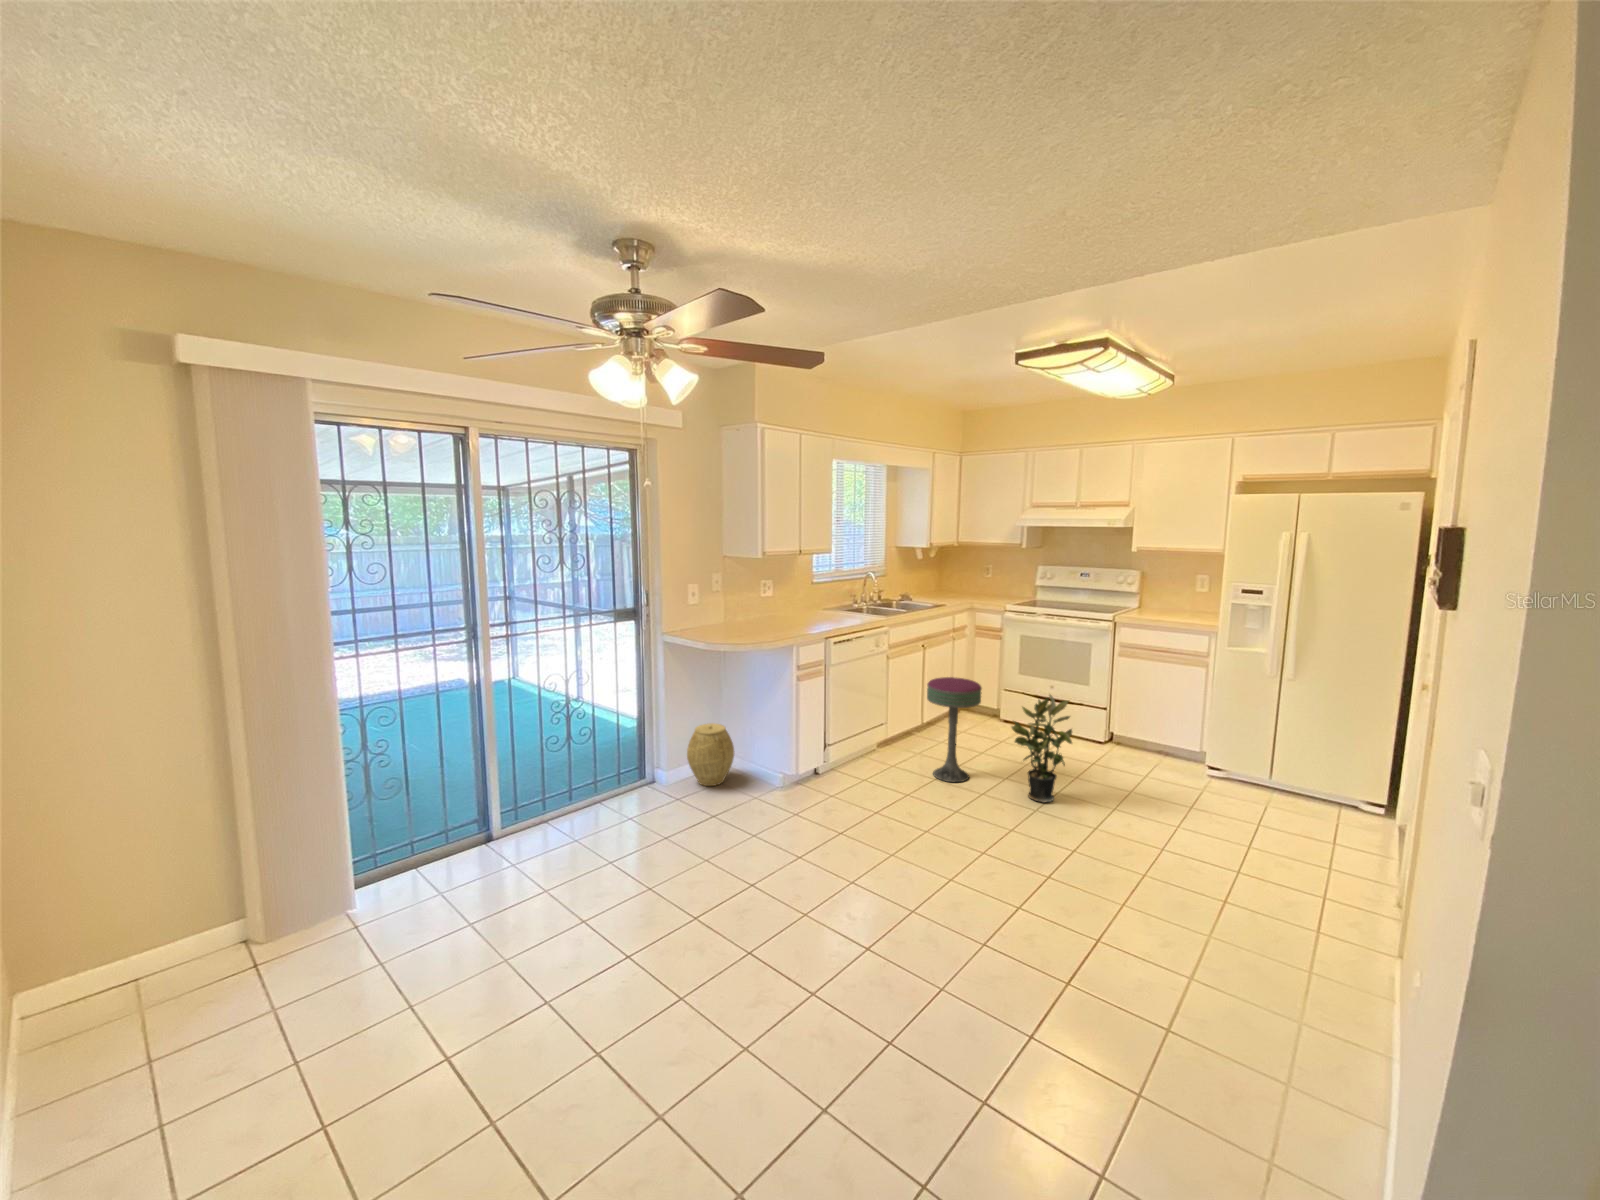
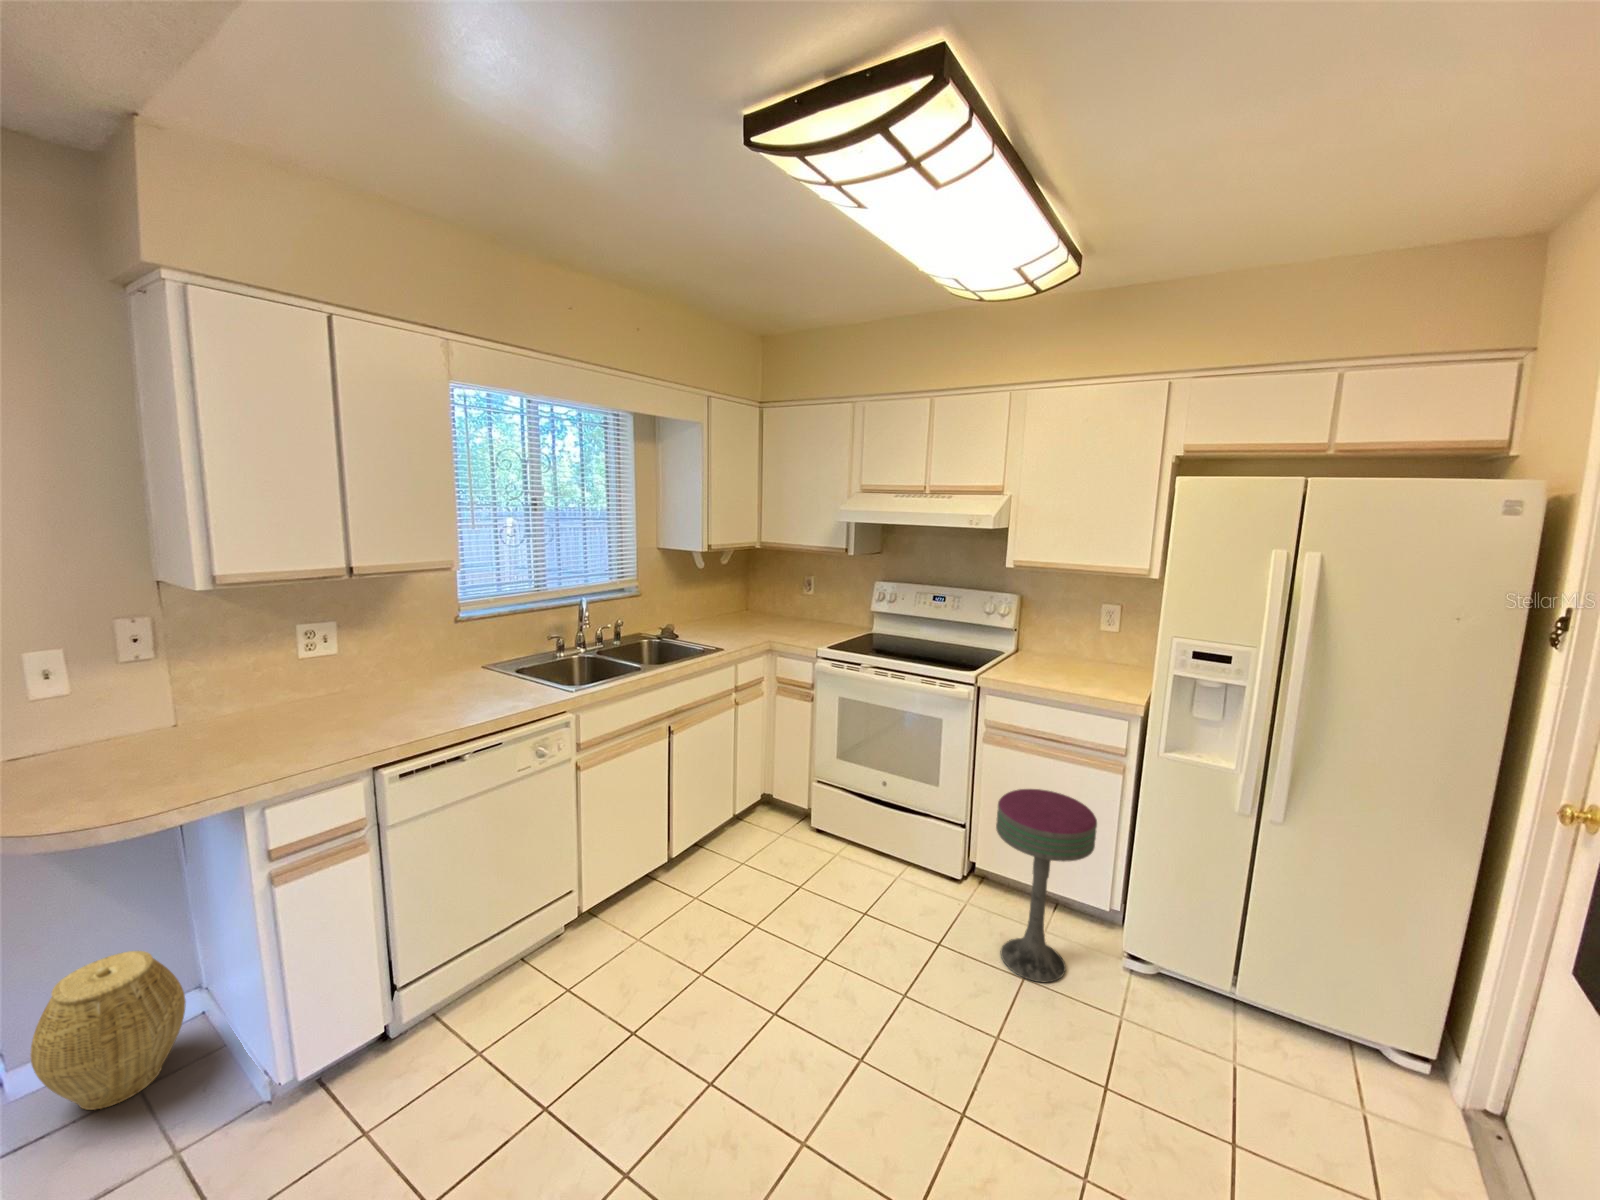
bar stool: present [927,677,982,782] -> present [996,789,1097,982]
potted plant: present [1012,695,1072,803] -> none [768,867,887,1097]

